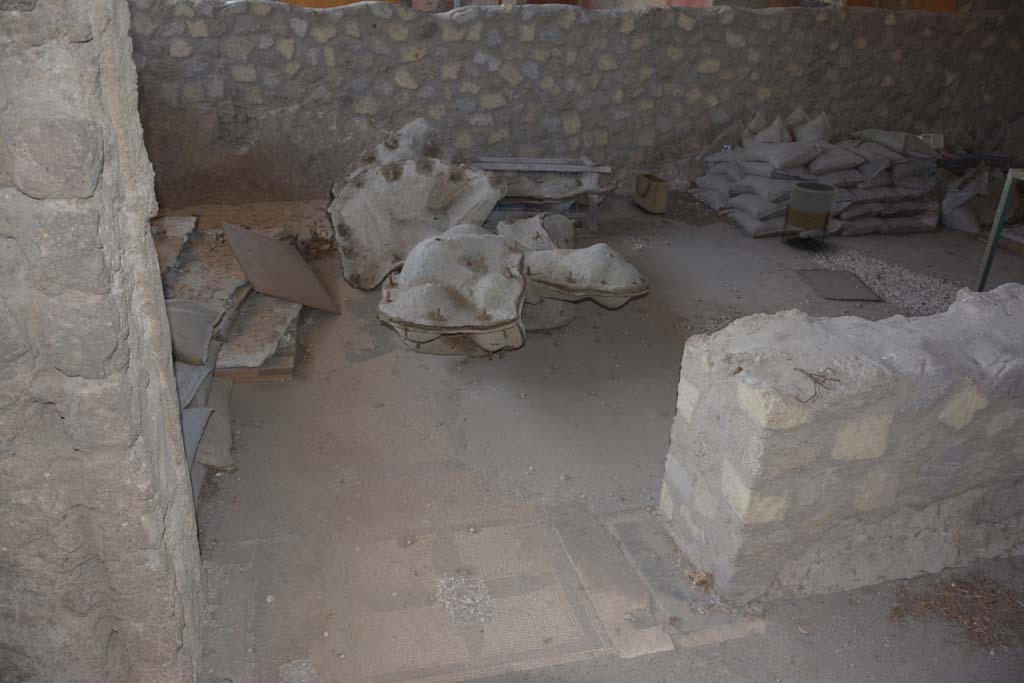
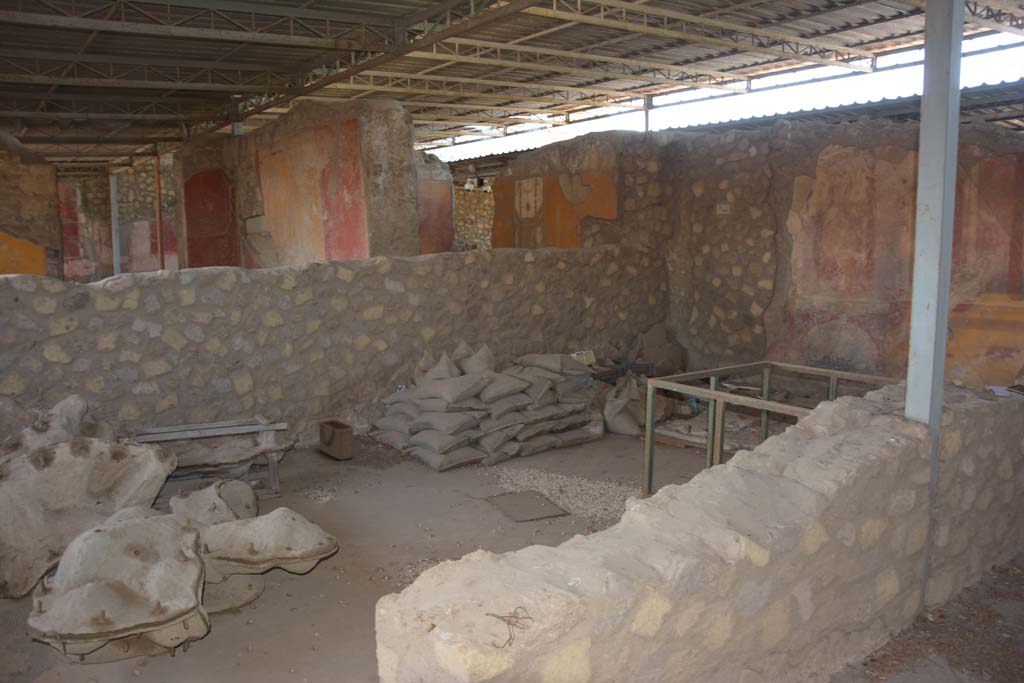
planter: present [781,181,838,249] -> none [467,411,508,473]

